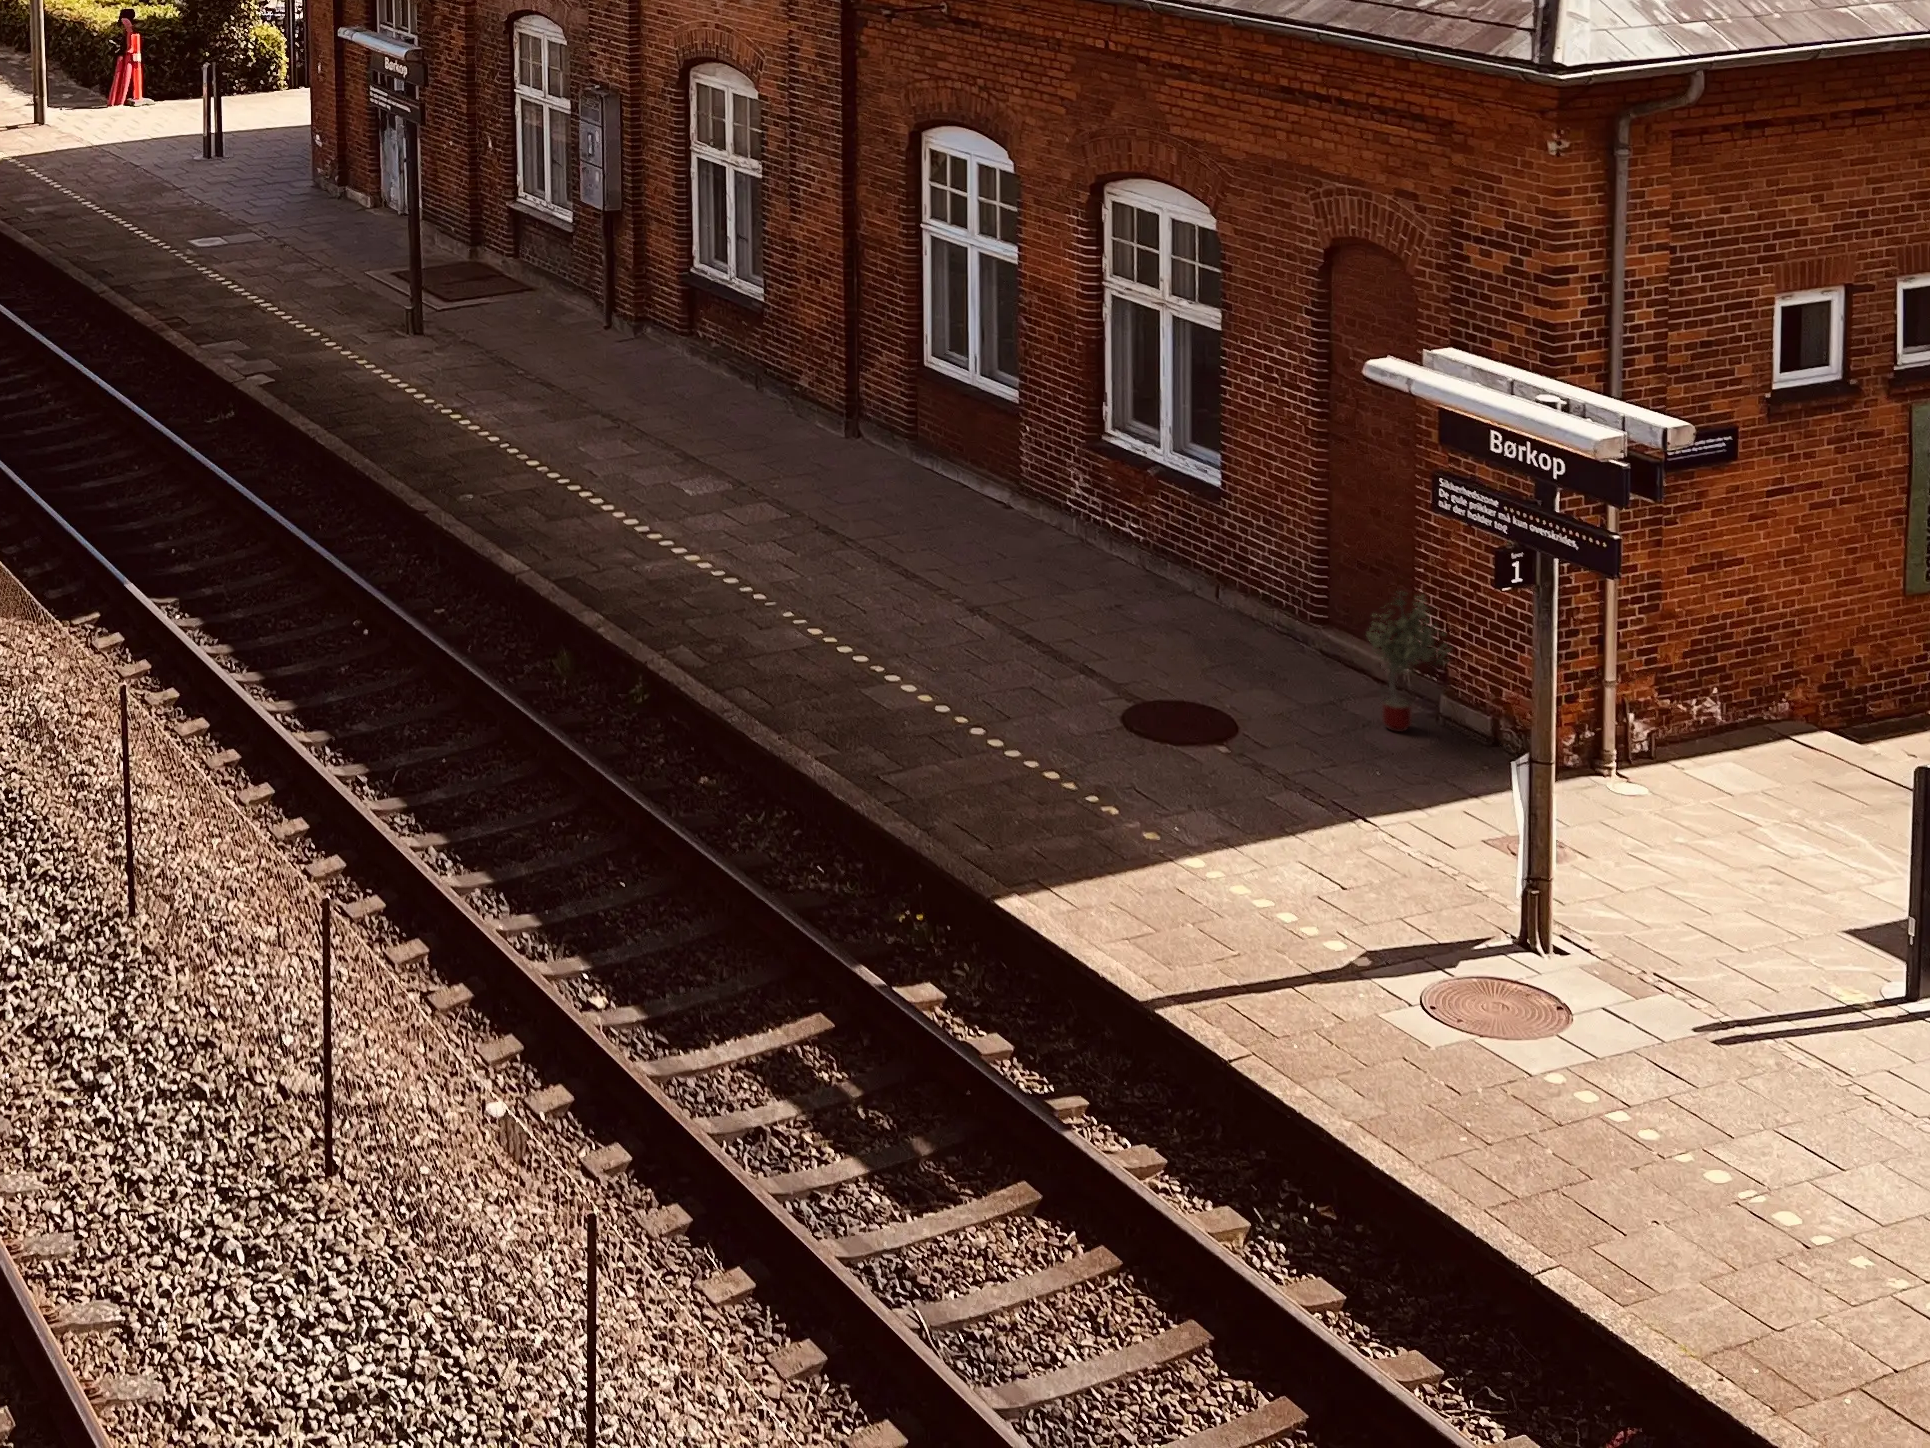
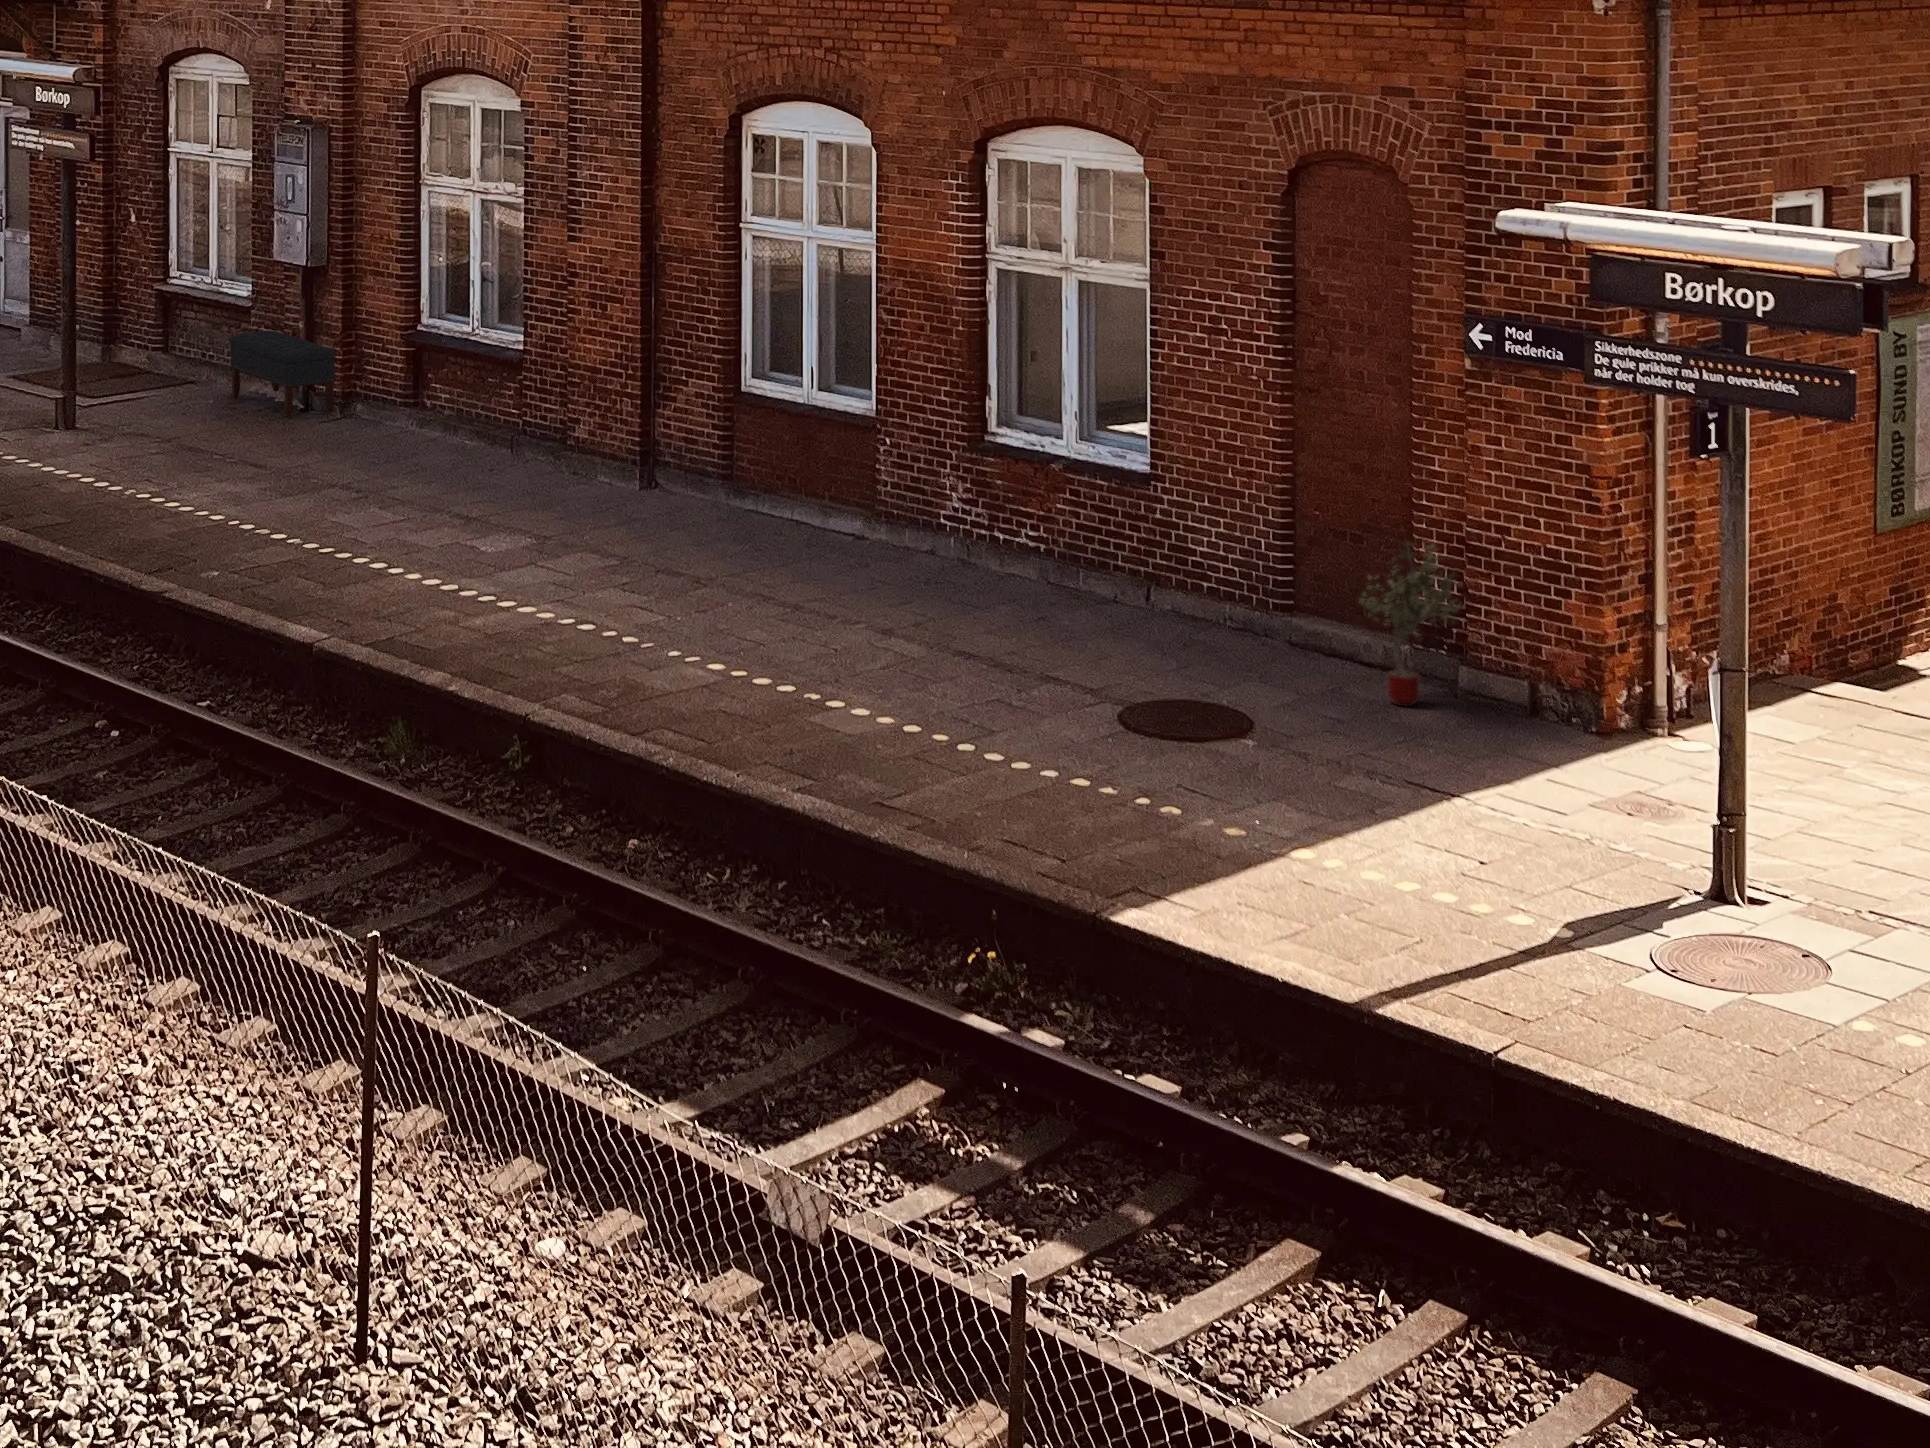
bench: none [540,267,620,347] -> present [229,331,336,418]

